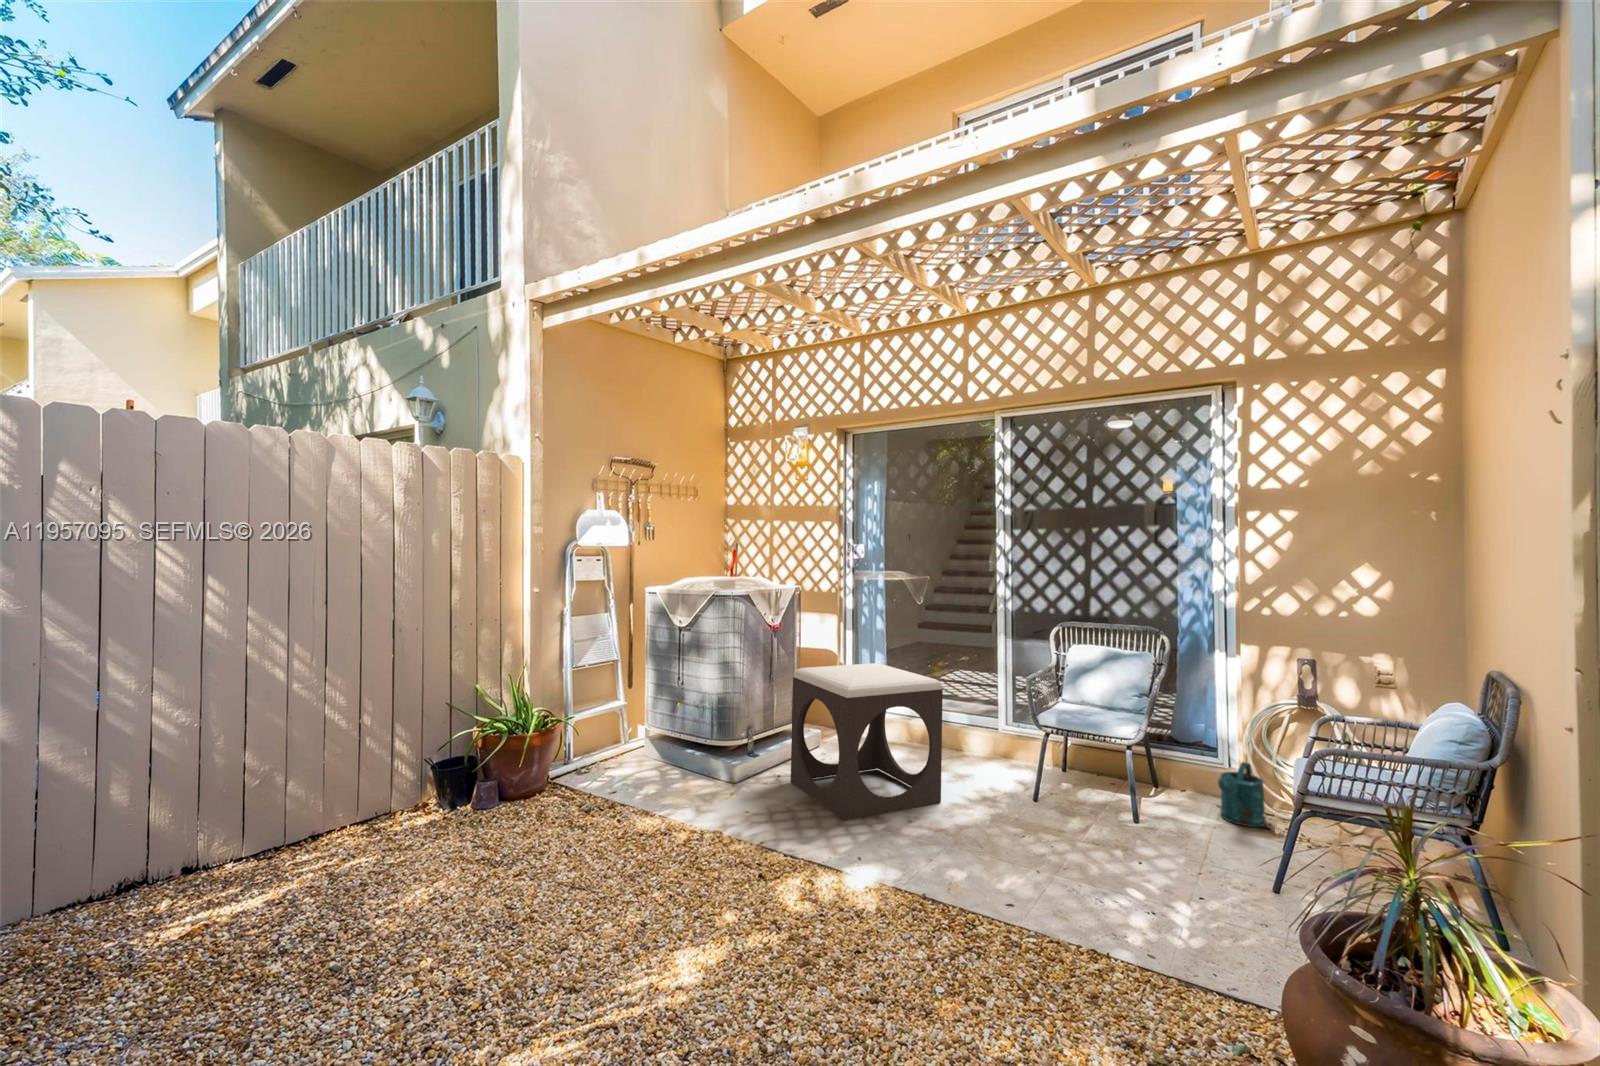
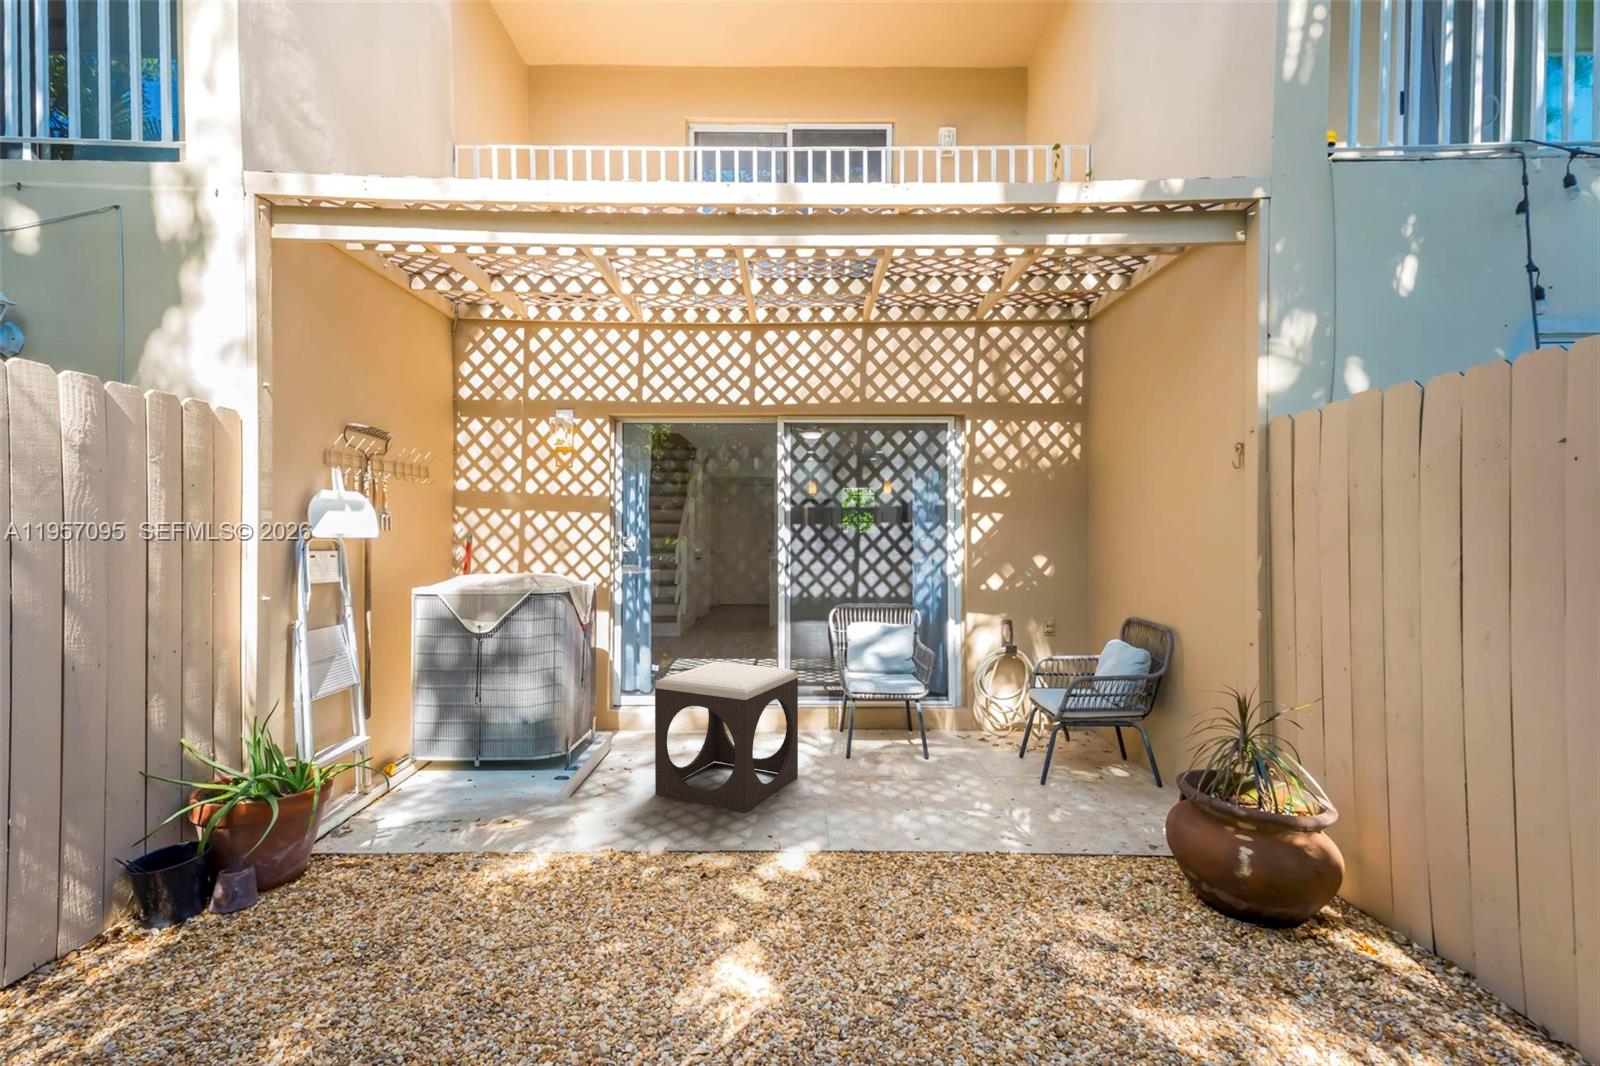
watering can: present [1218,762,1266,827] -> none [967,696,995,741]

